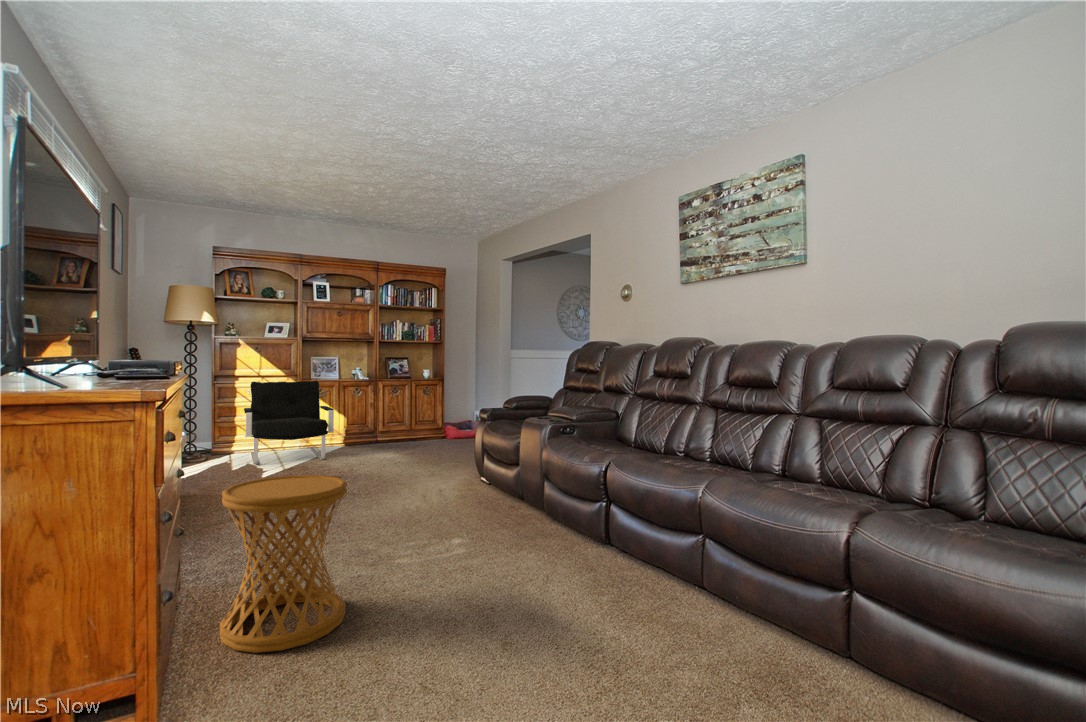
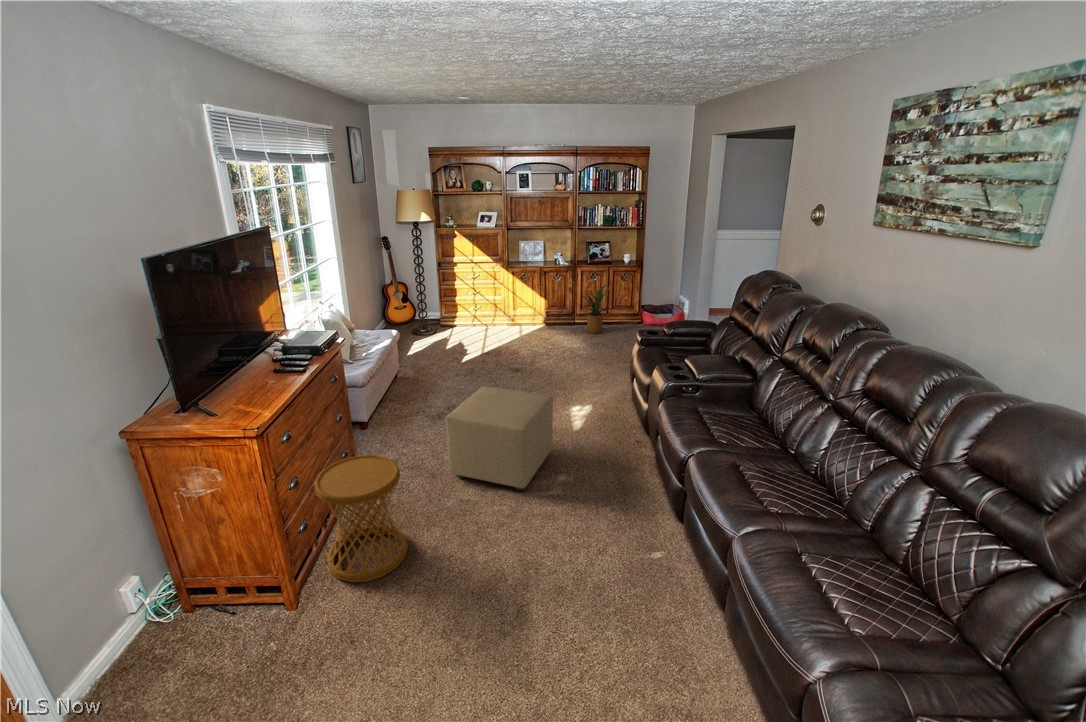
armchair: present [244,381,334,464] -> none [452,271,522,347]
house plant: none [386,395,425,446] -> present [582,285,612,334]
ottoman: none [342,441,451,546] -> present [446,386,553,491]

